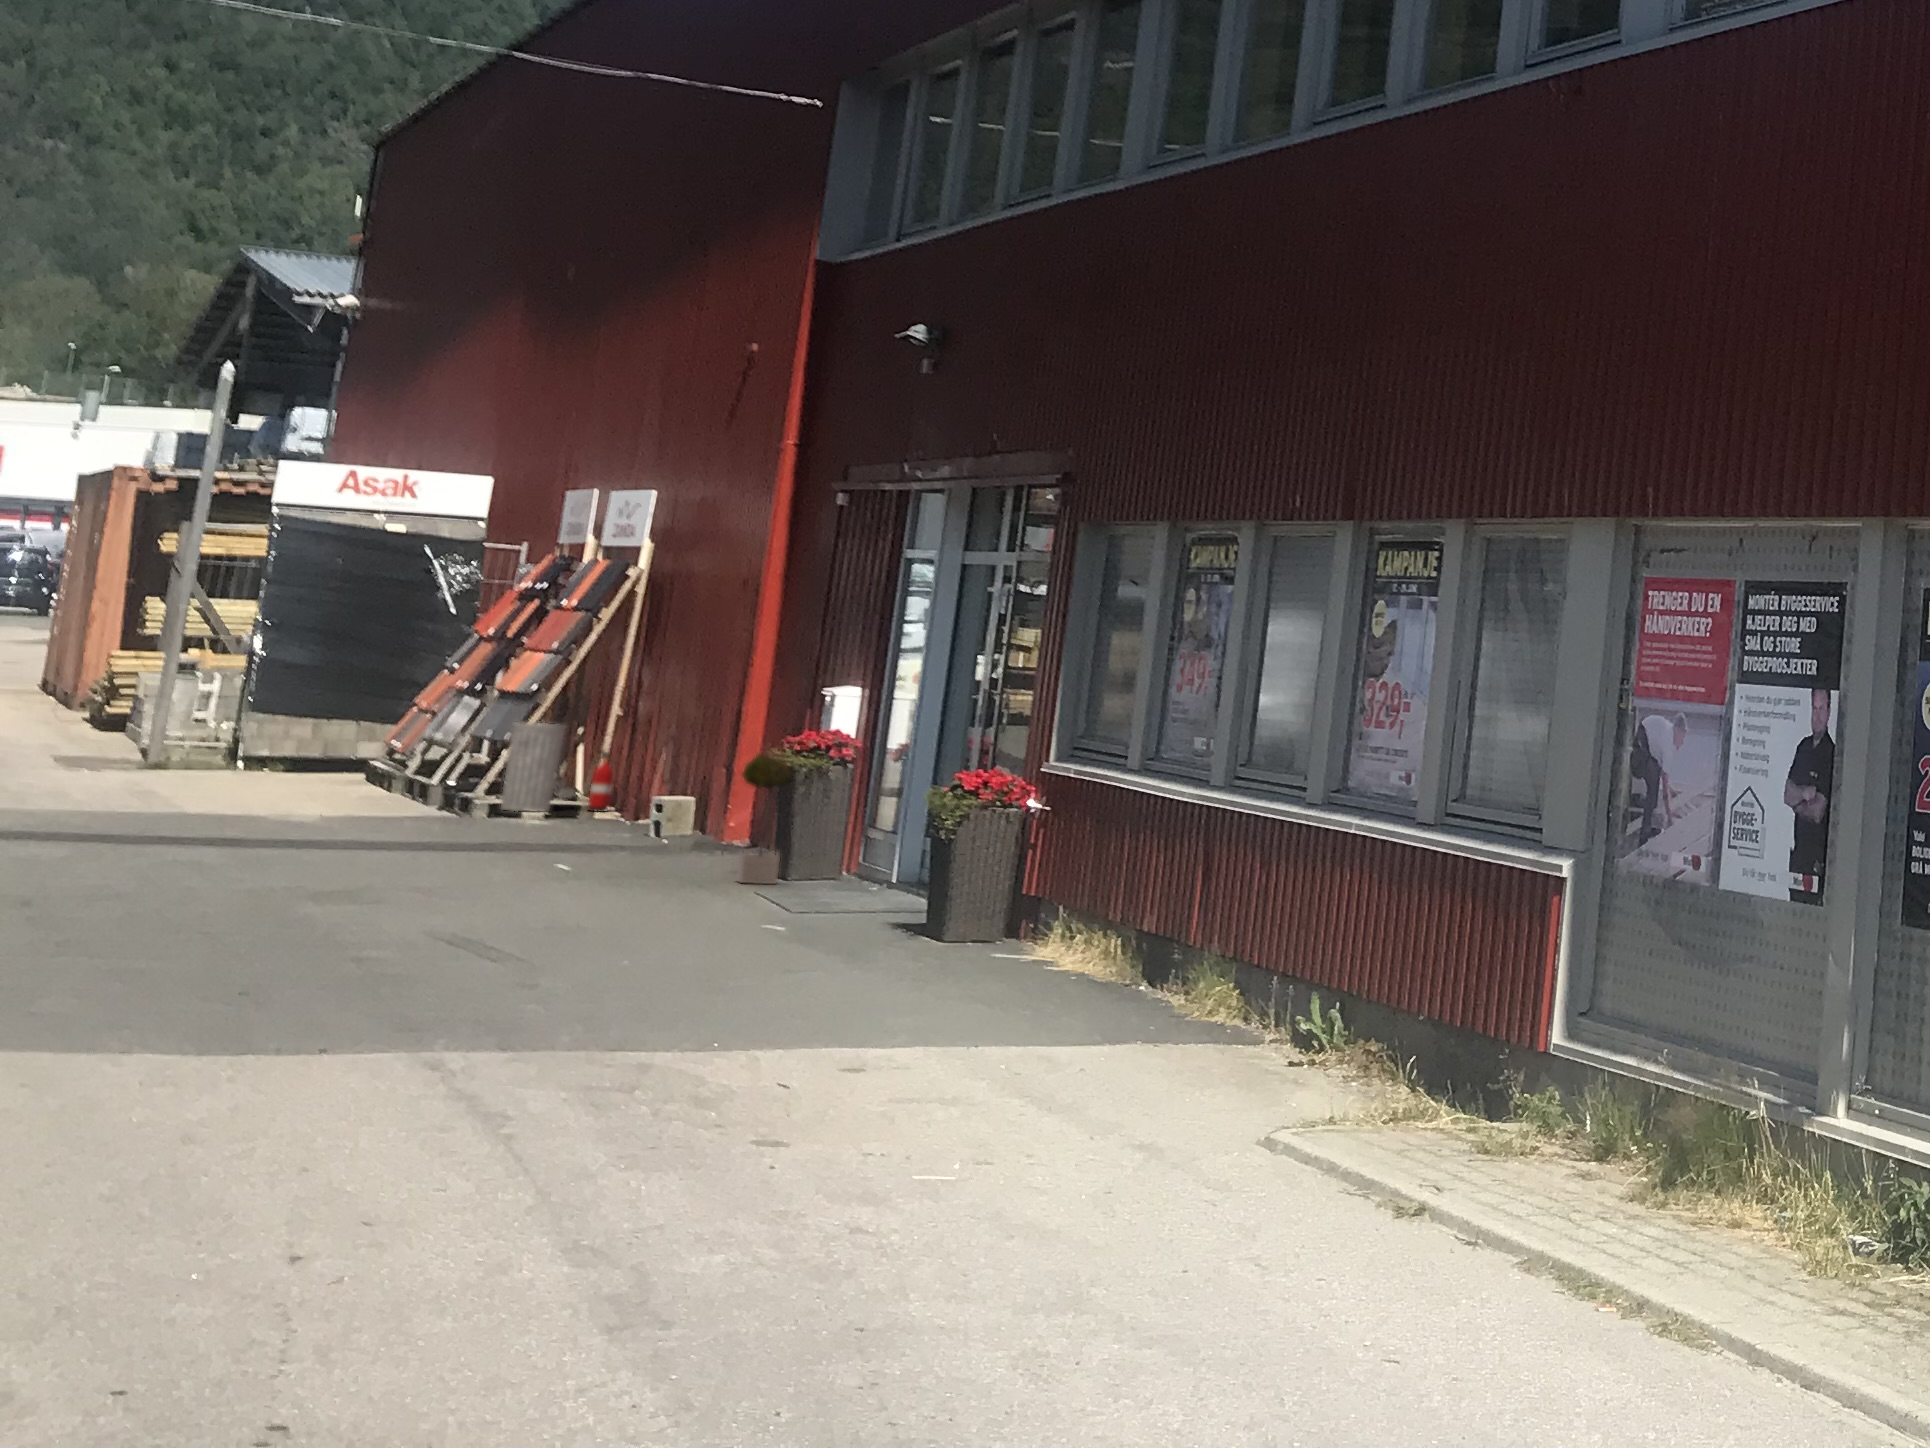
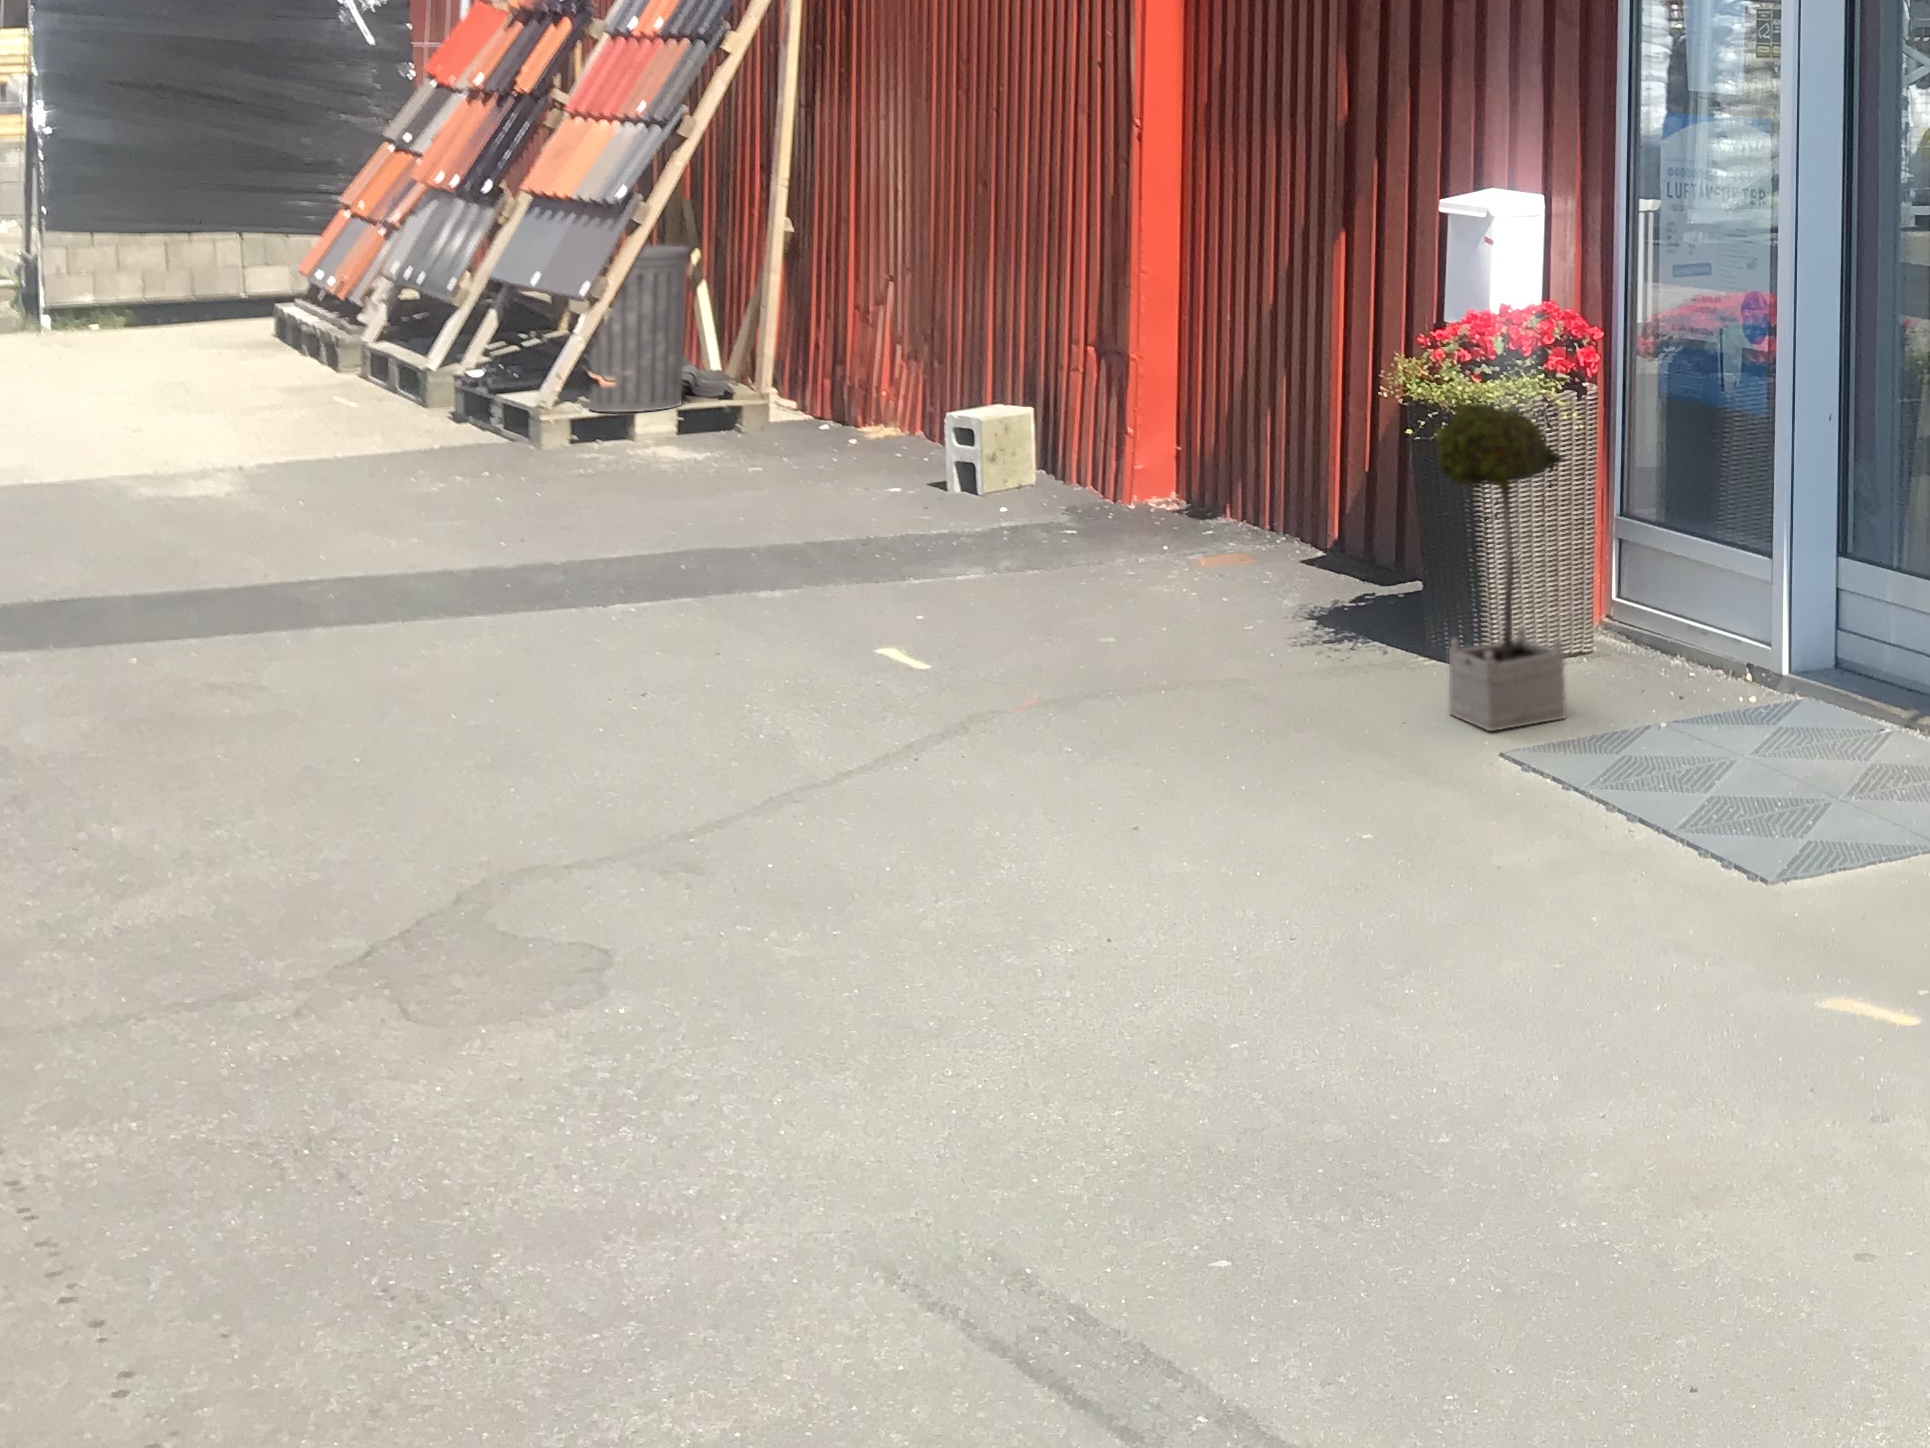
fire extinguisher: present [588,751,613,812] -> none [744,283,784,394]

